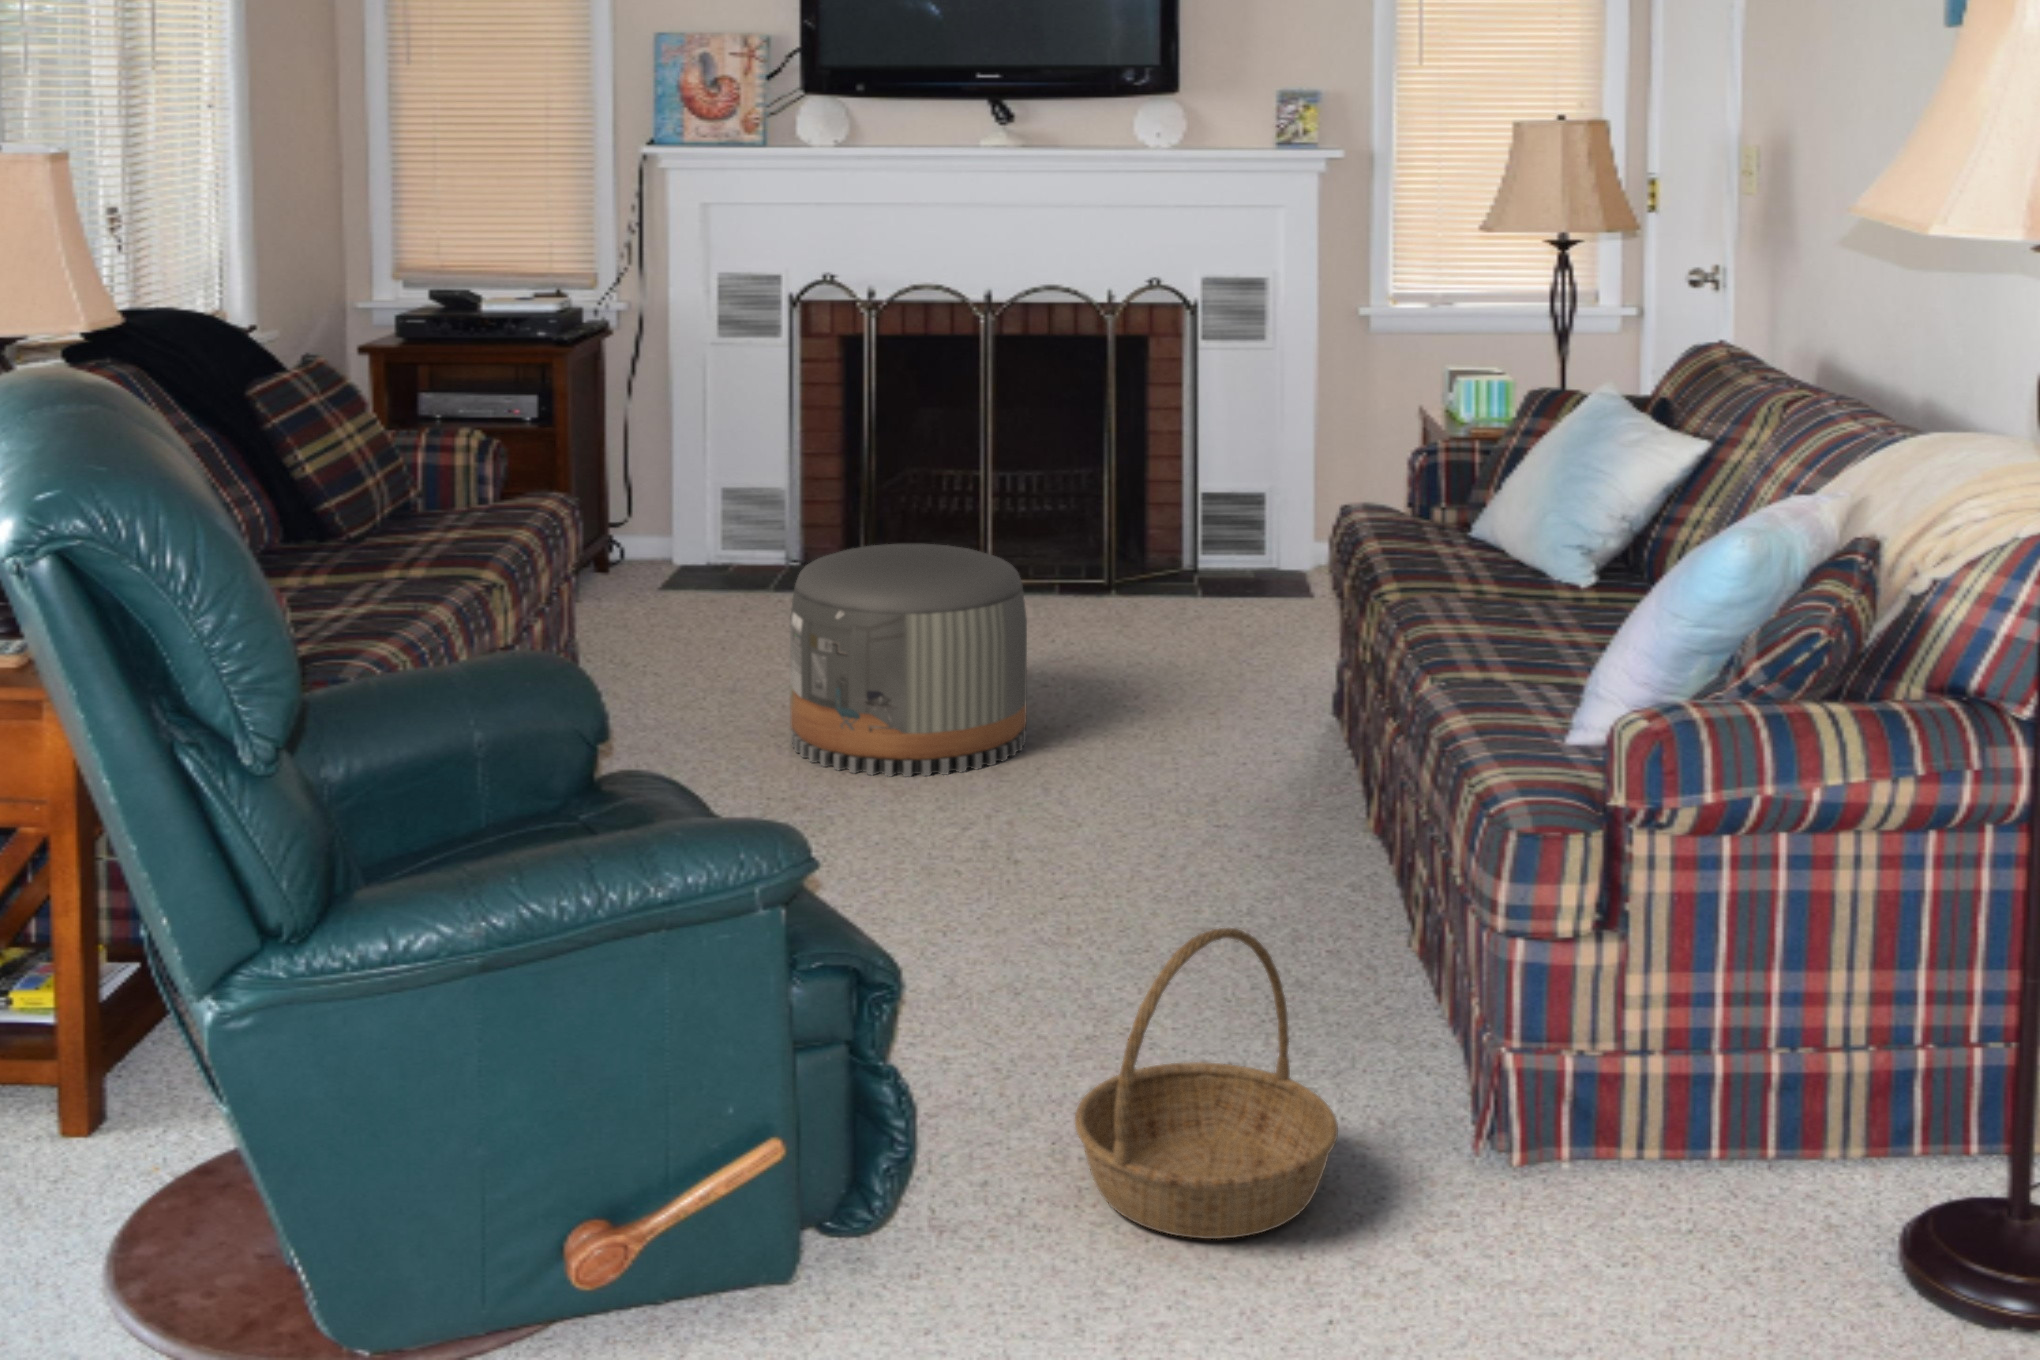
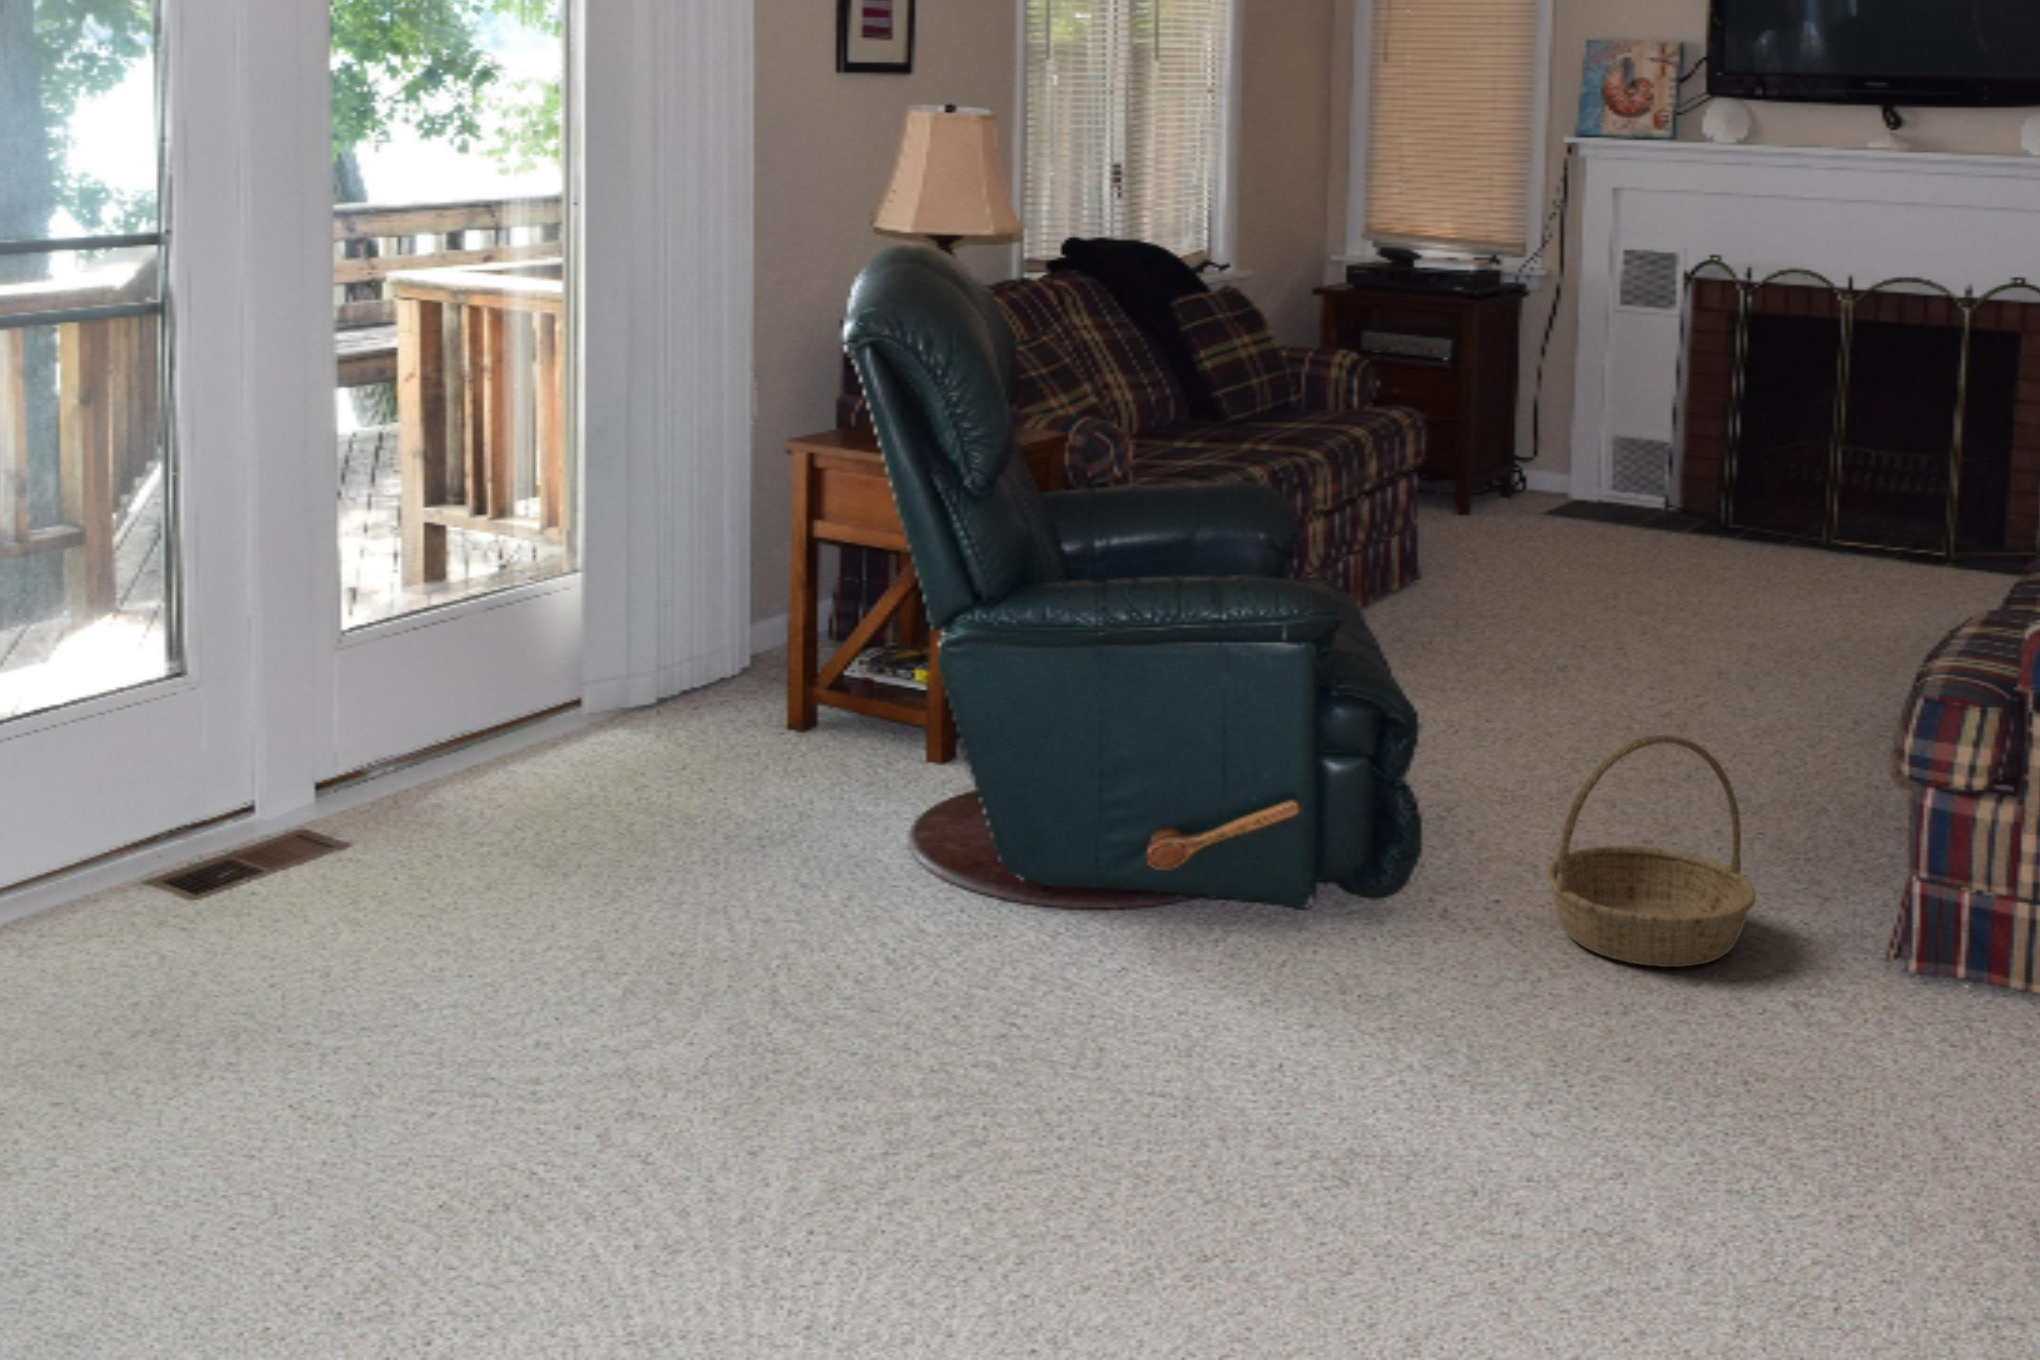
pouf: present [790,544,1027,777] -> none [1563,474,1775,666]

